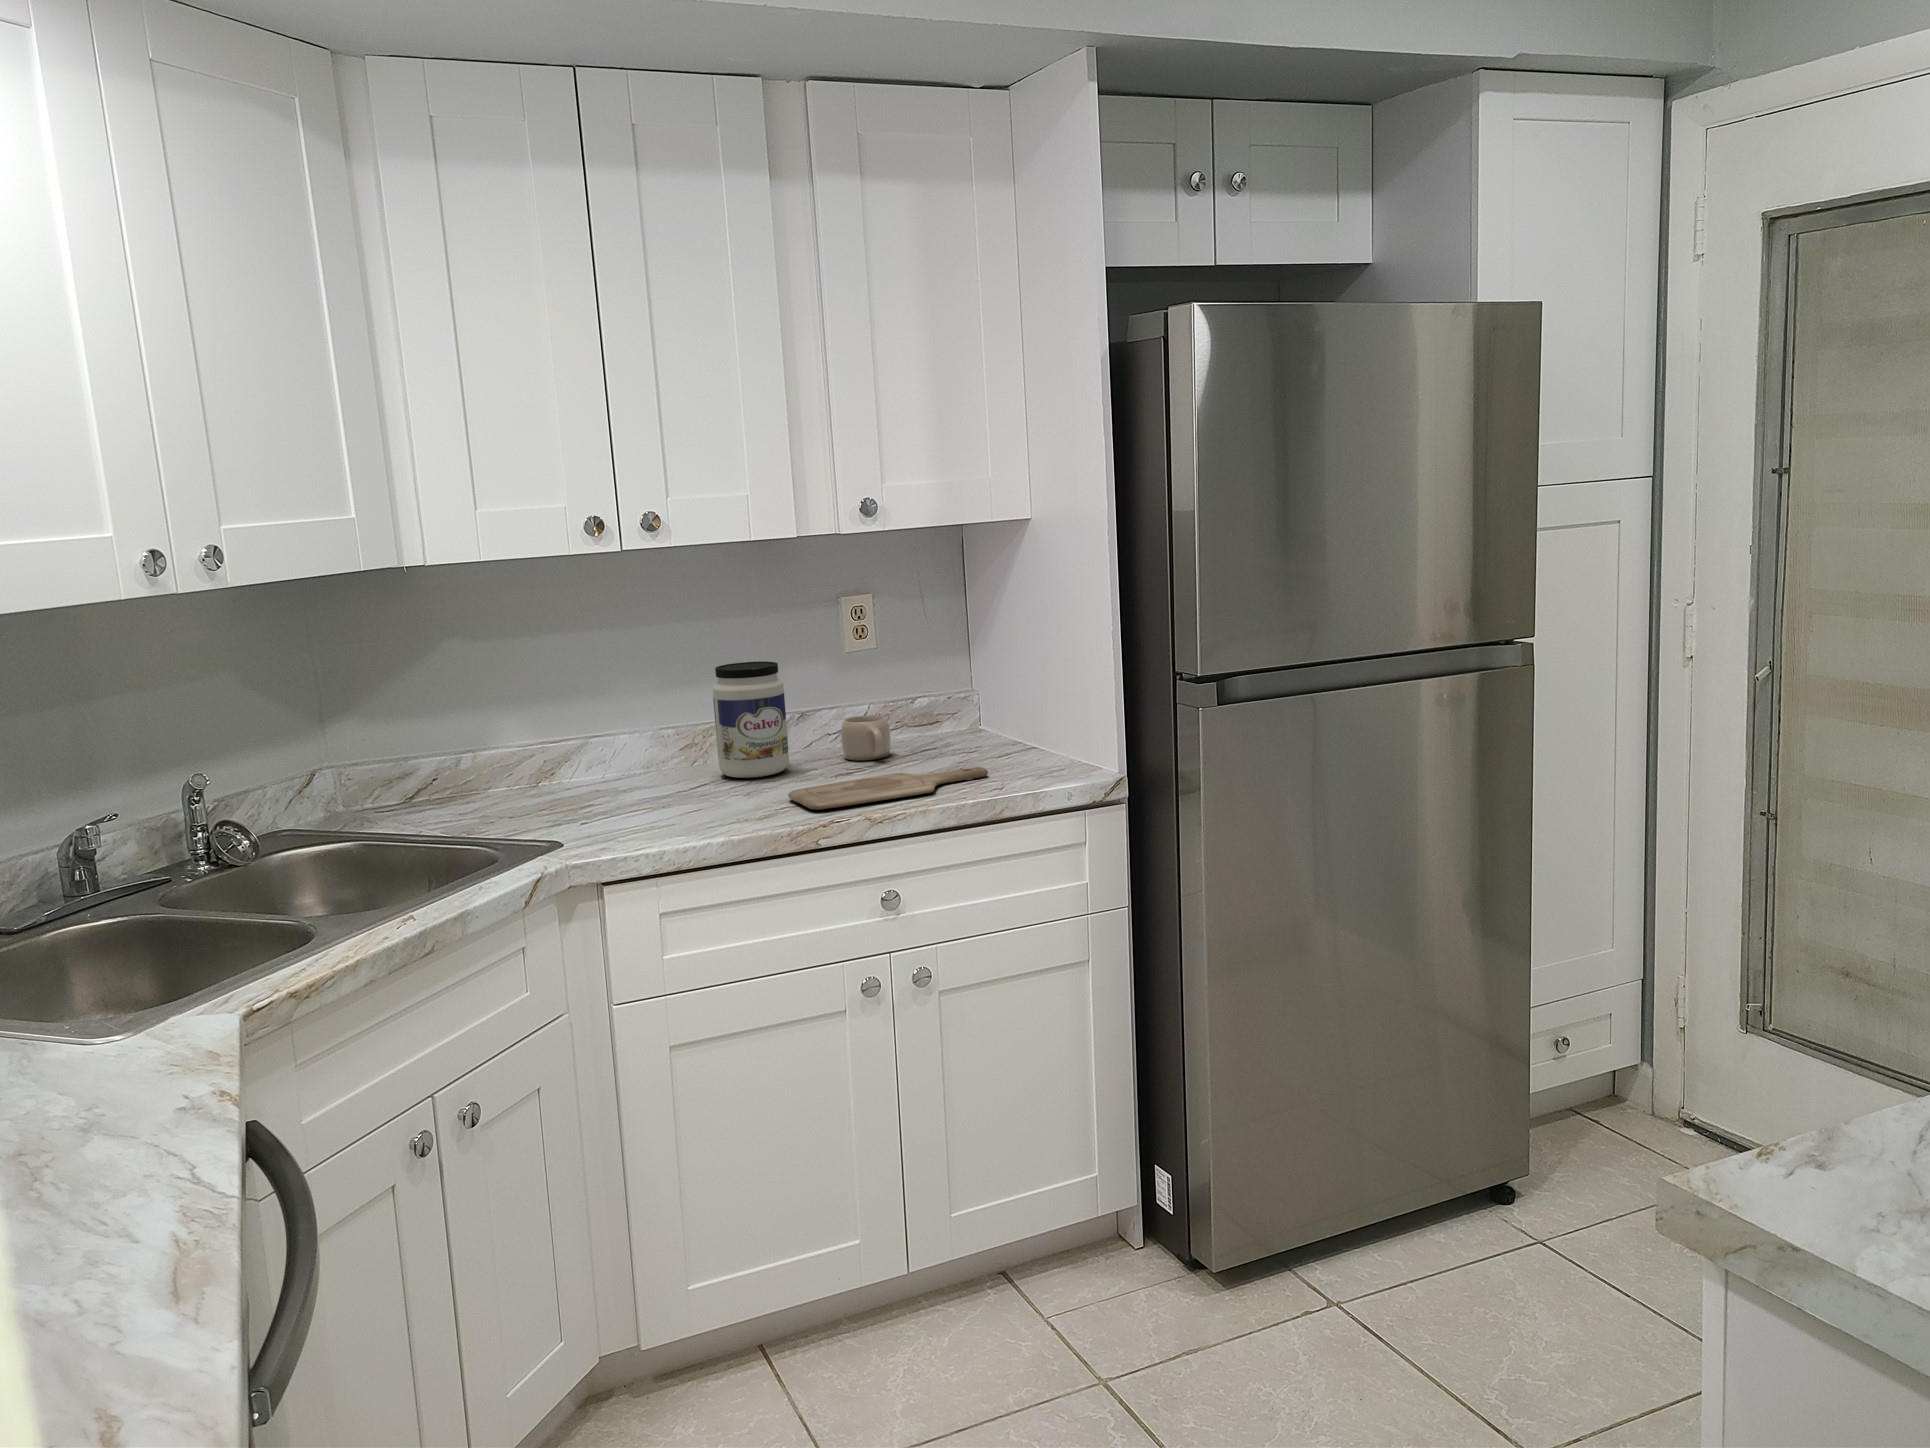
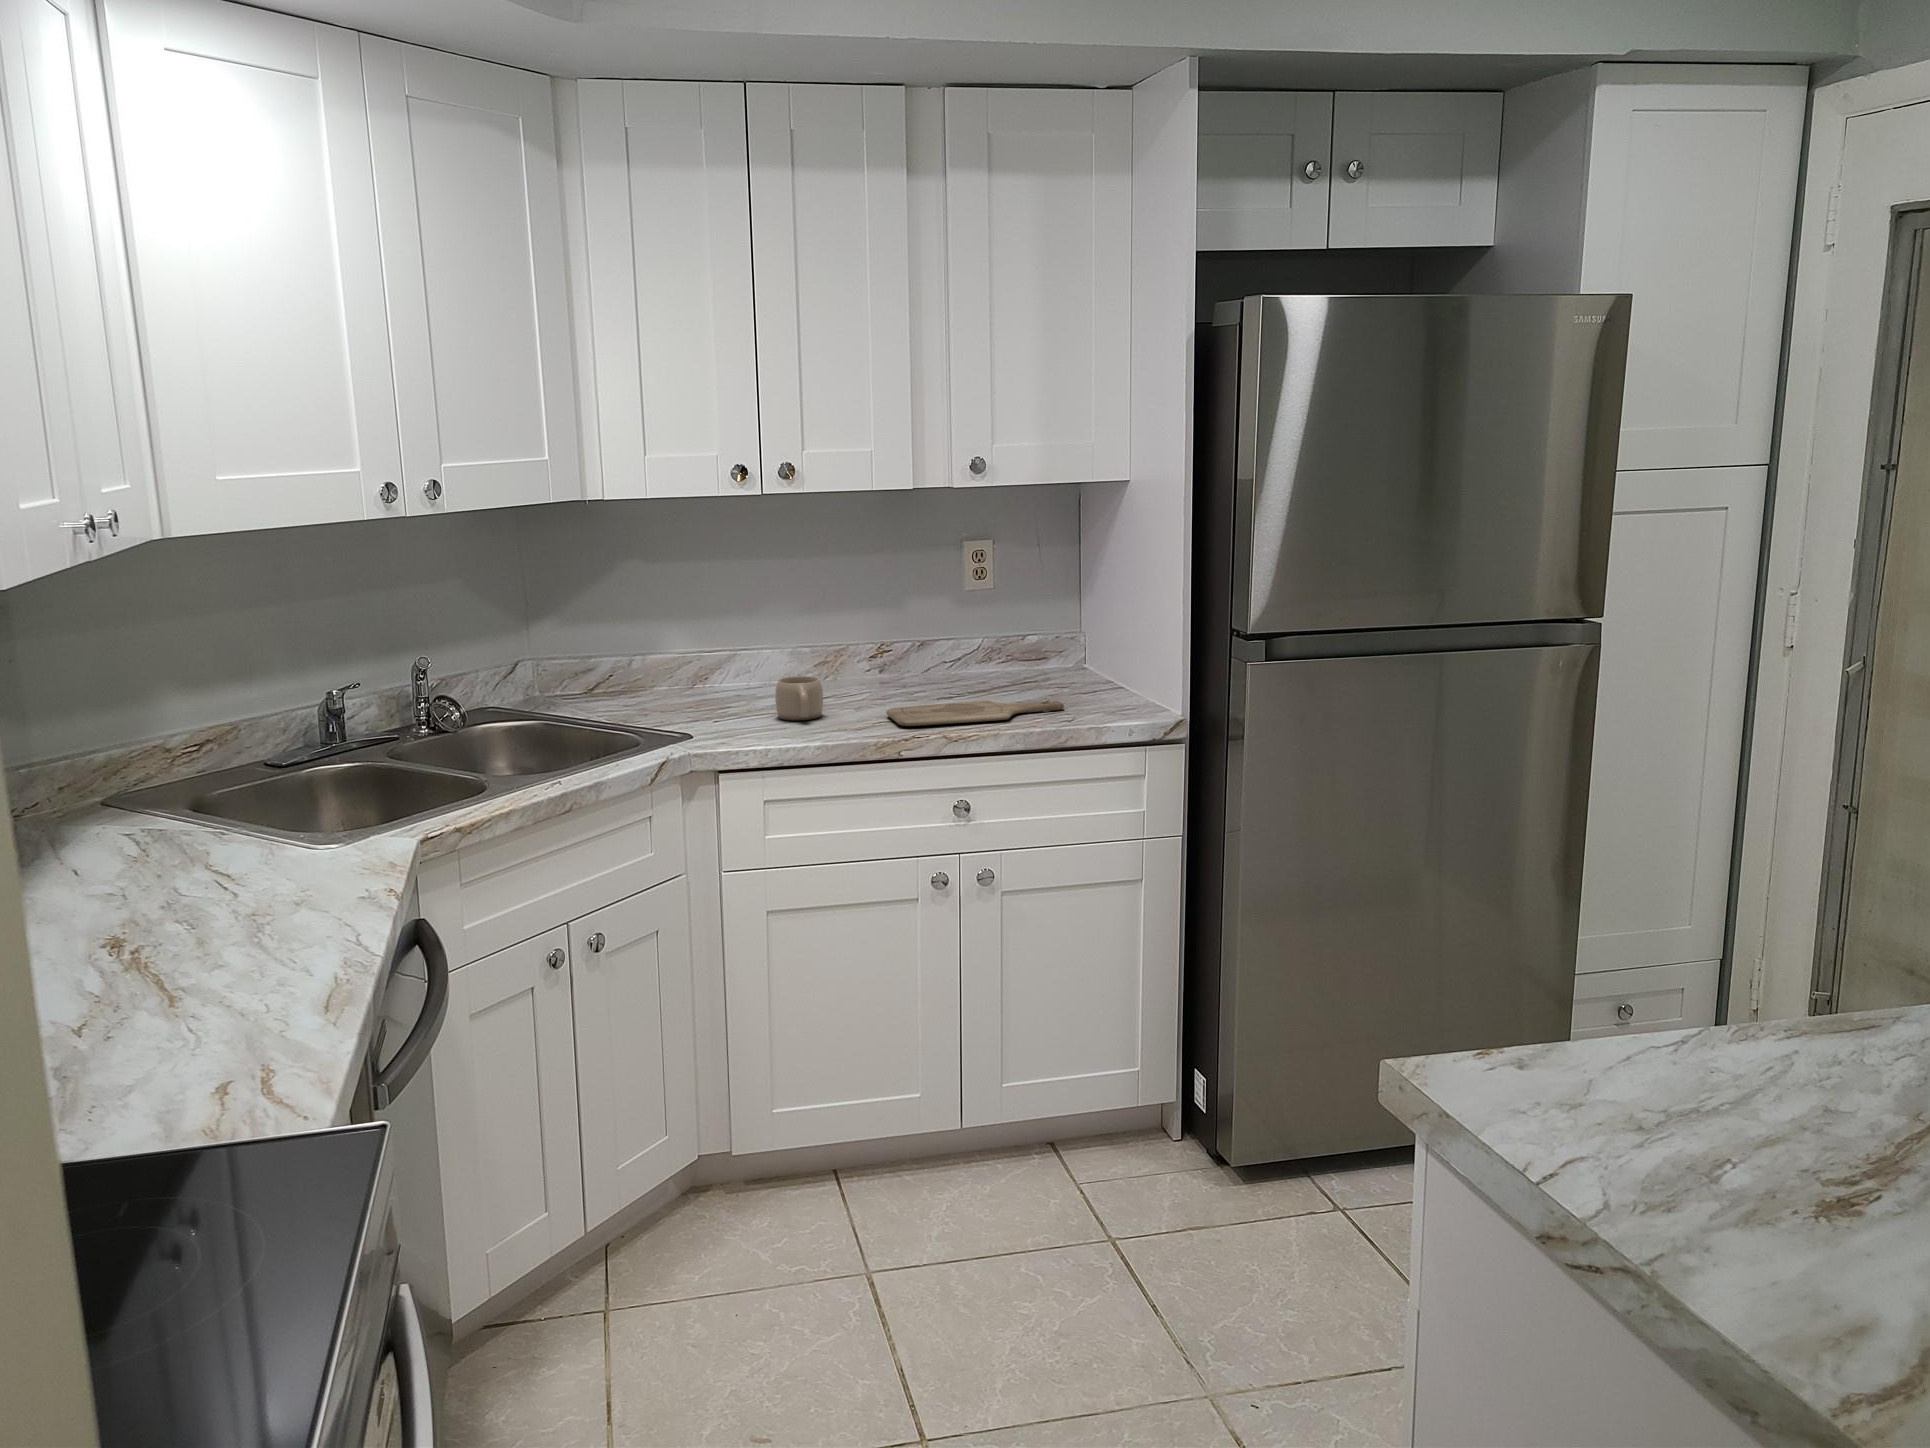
jar: present [713,661,789,778] -> none [839,595,901,695]
mug: present [841,715,891,760] -> present [775,676,823,720]

